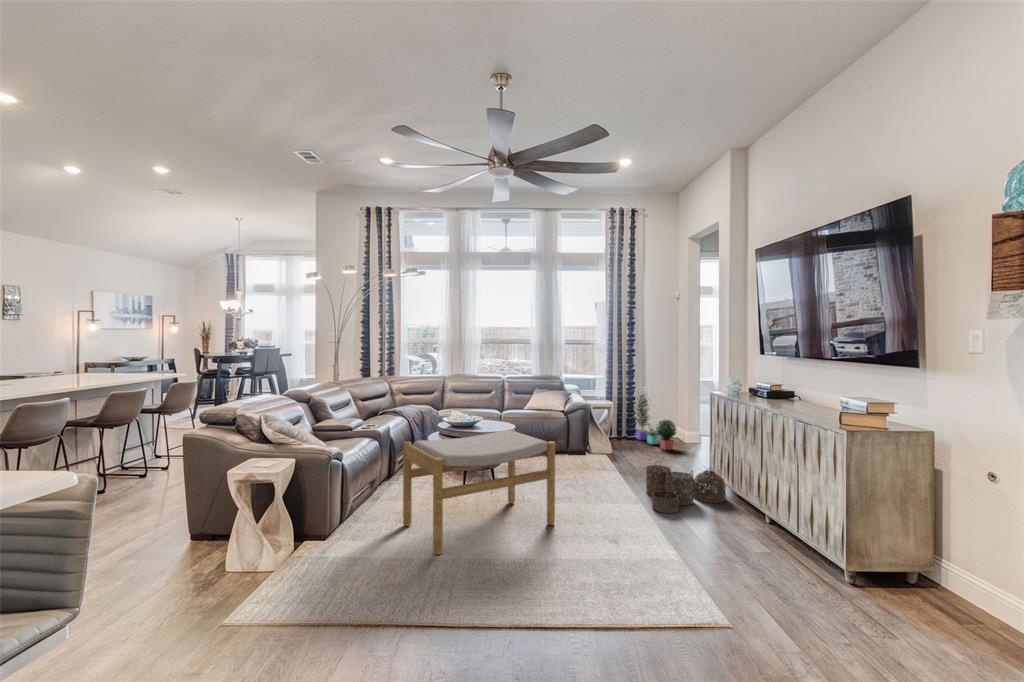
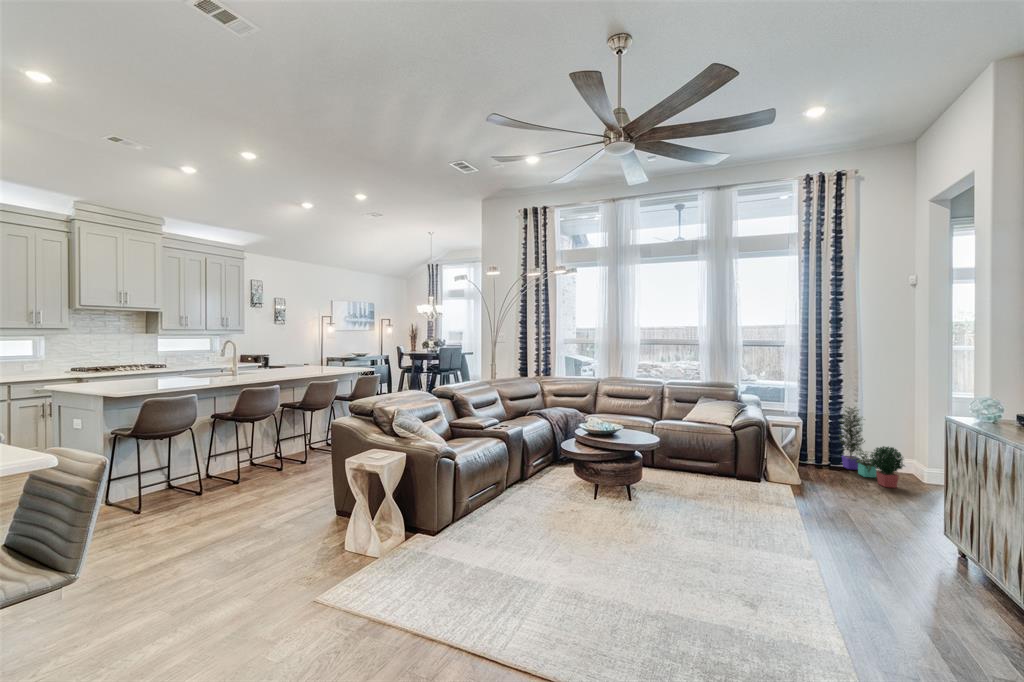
footstool: present [403,429,555,555] -> none [511,444,690,585]
woven basket: present [646,461,726,513] -> none [839,505,981,586]

